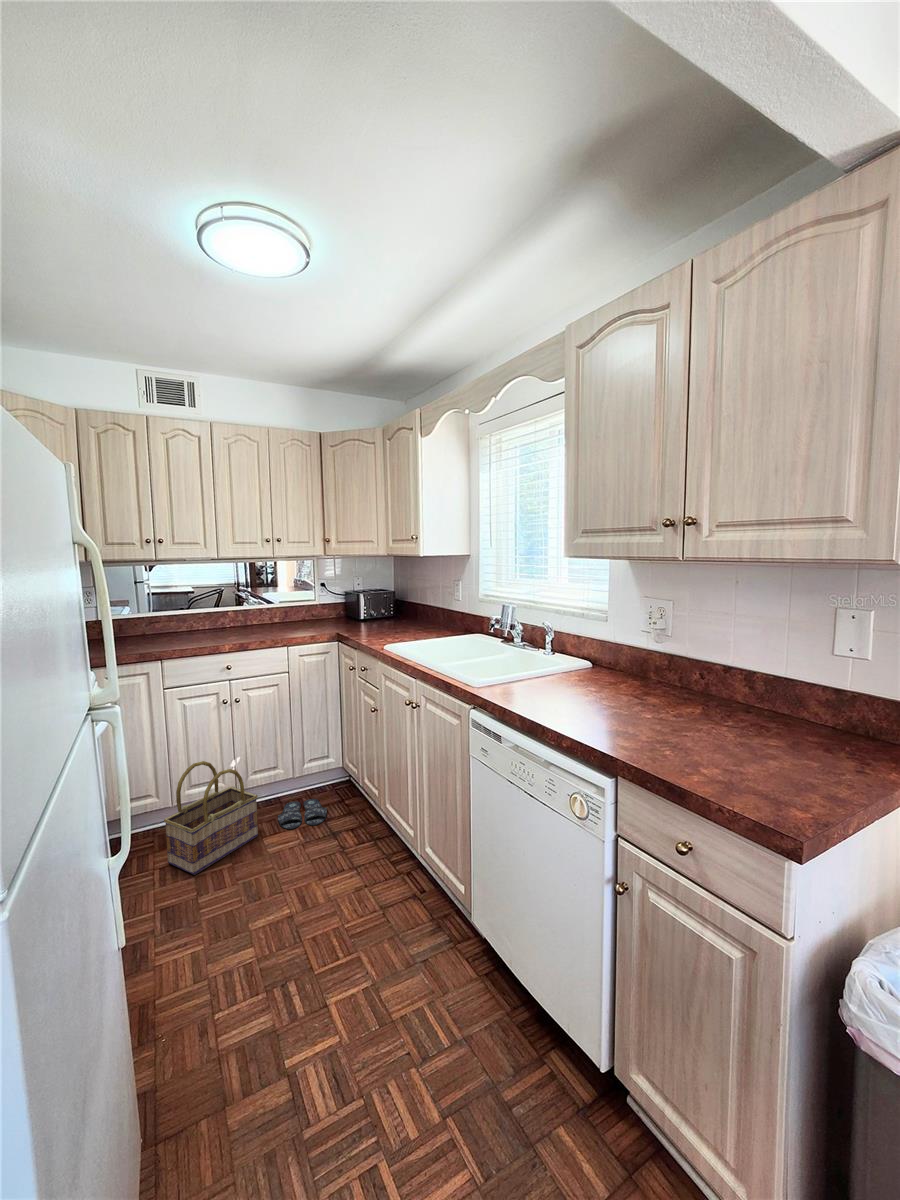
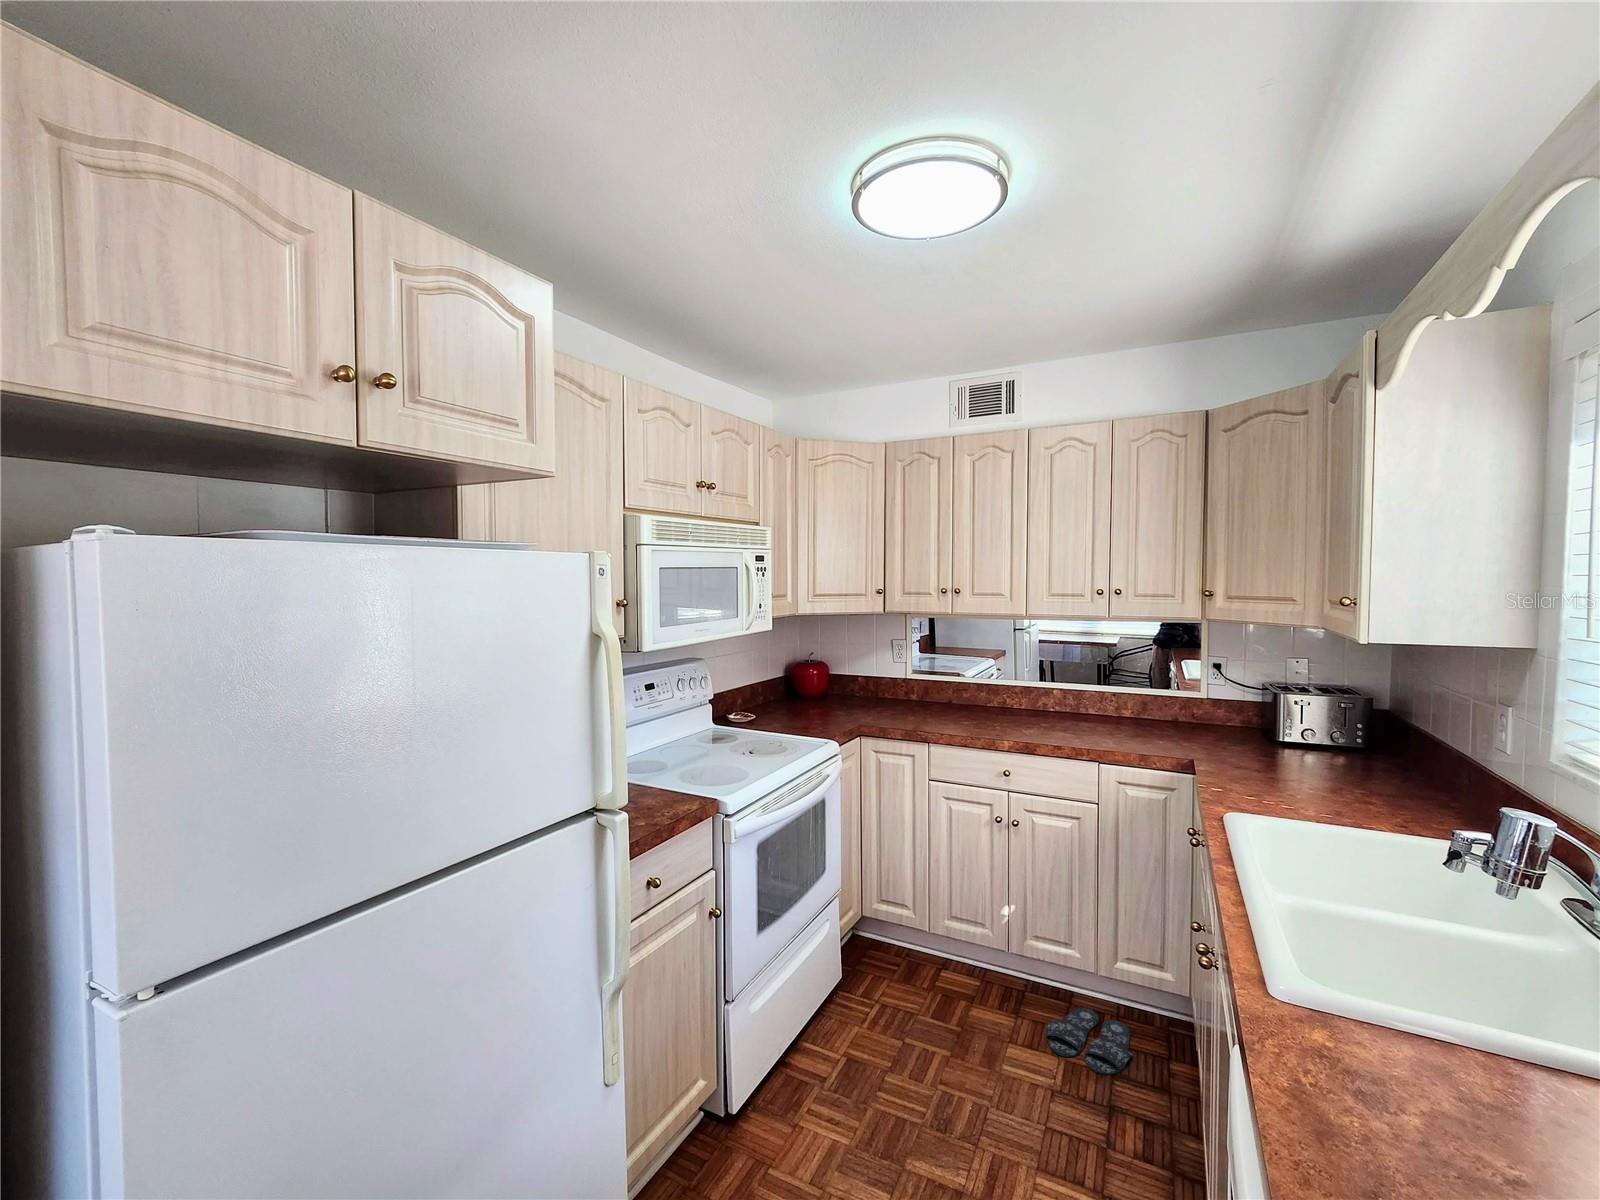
basket: present [164,761,258,875] -> none [892,888,1011,1038]

